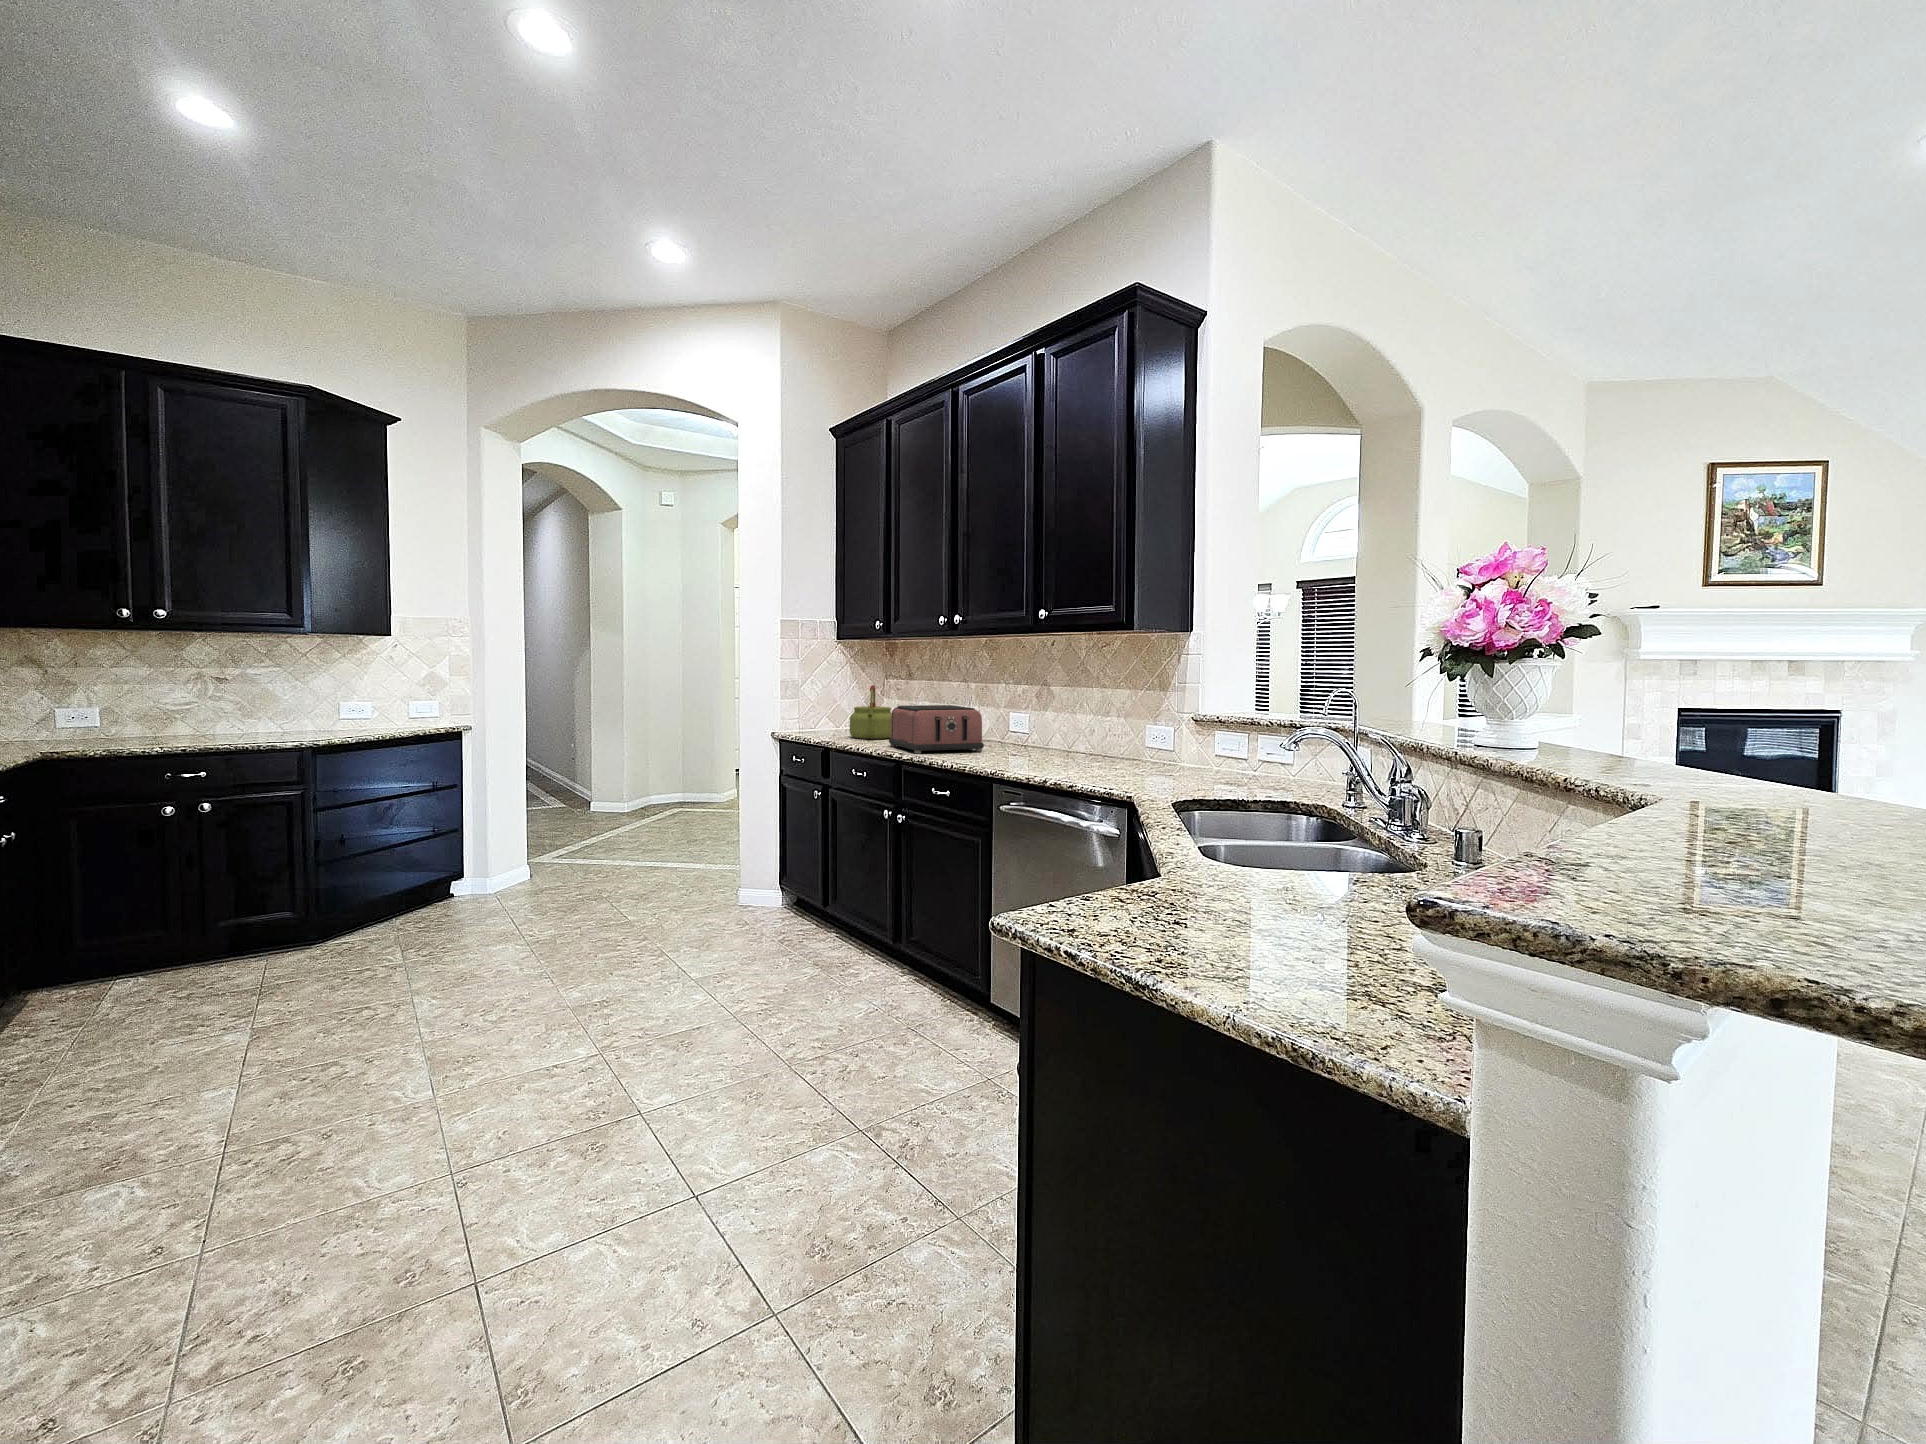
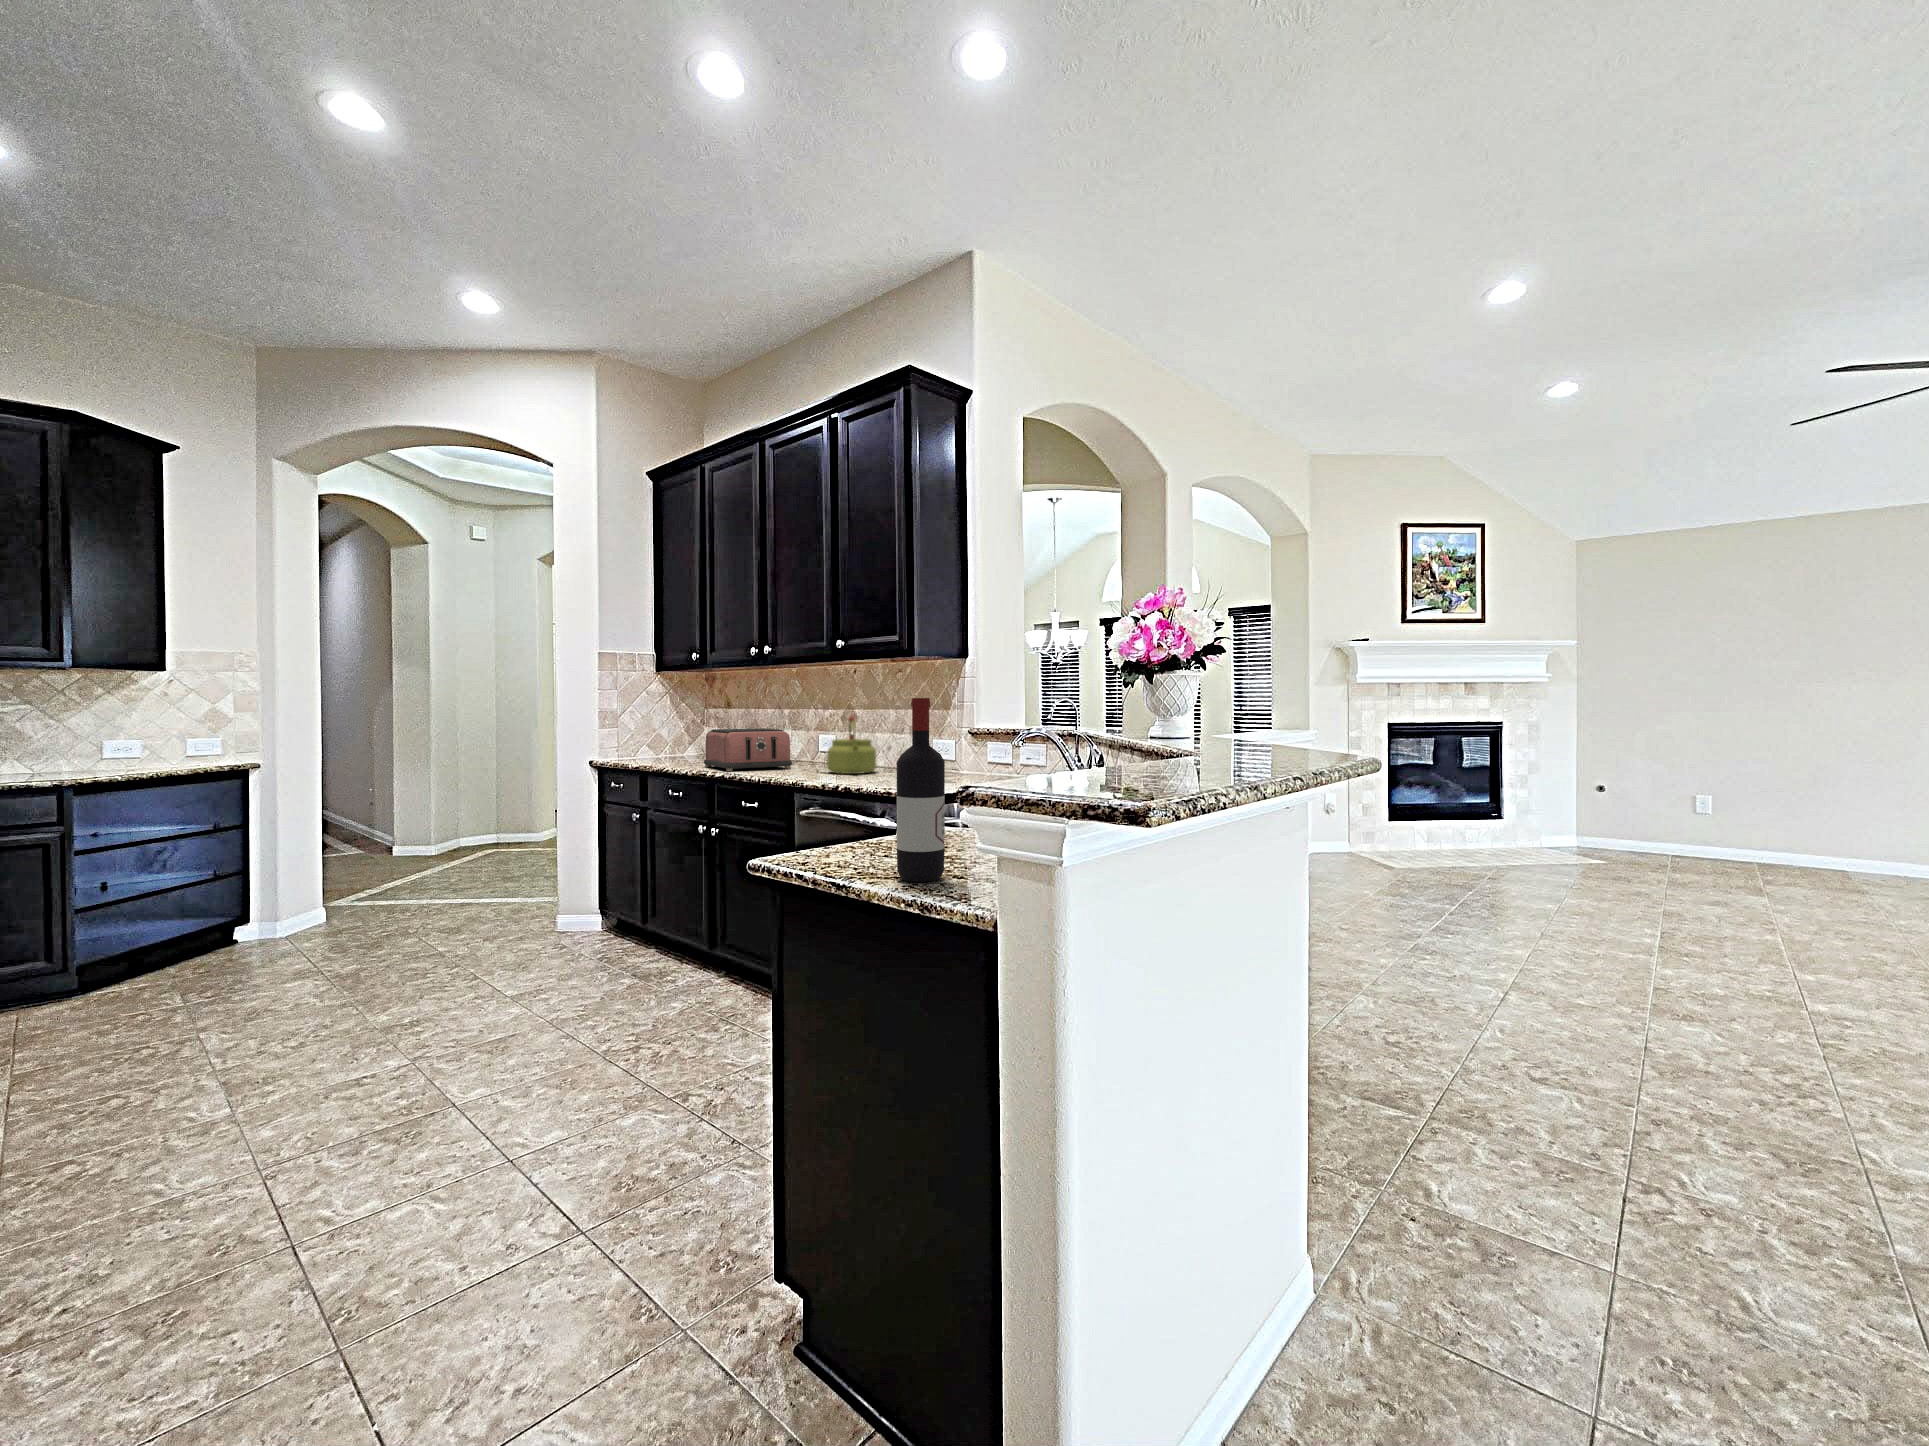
kettle: present [850,685,891,739] -> present [827,716,876,774]
wine bottle: none [1214,716,1292,988] -> present [897,698,945,882]

